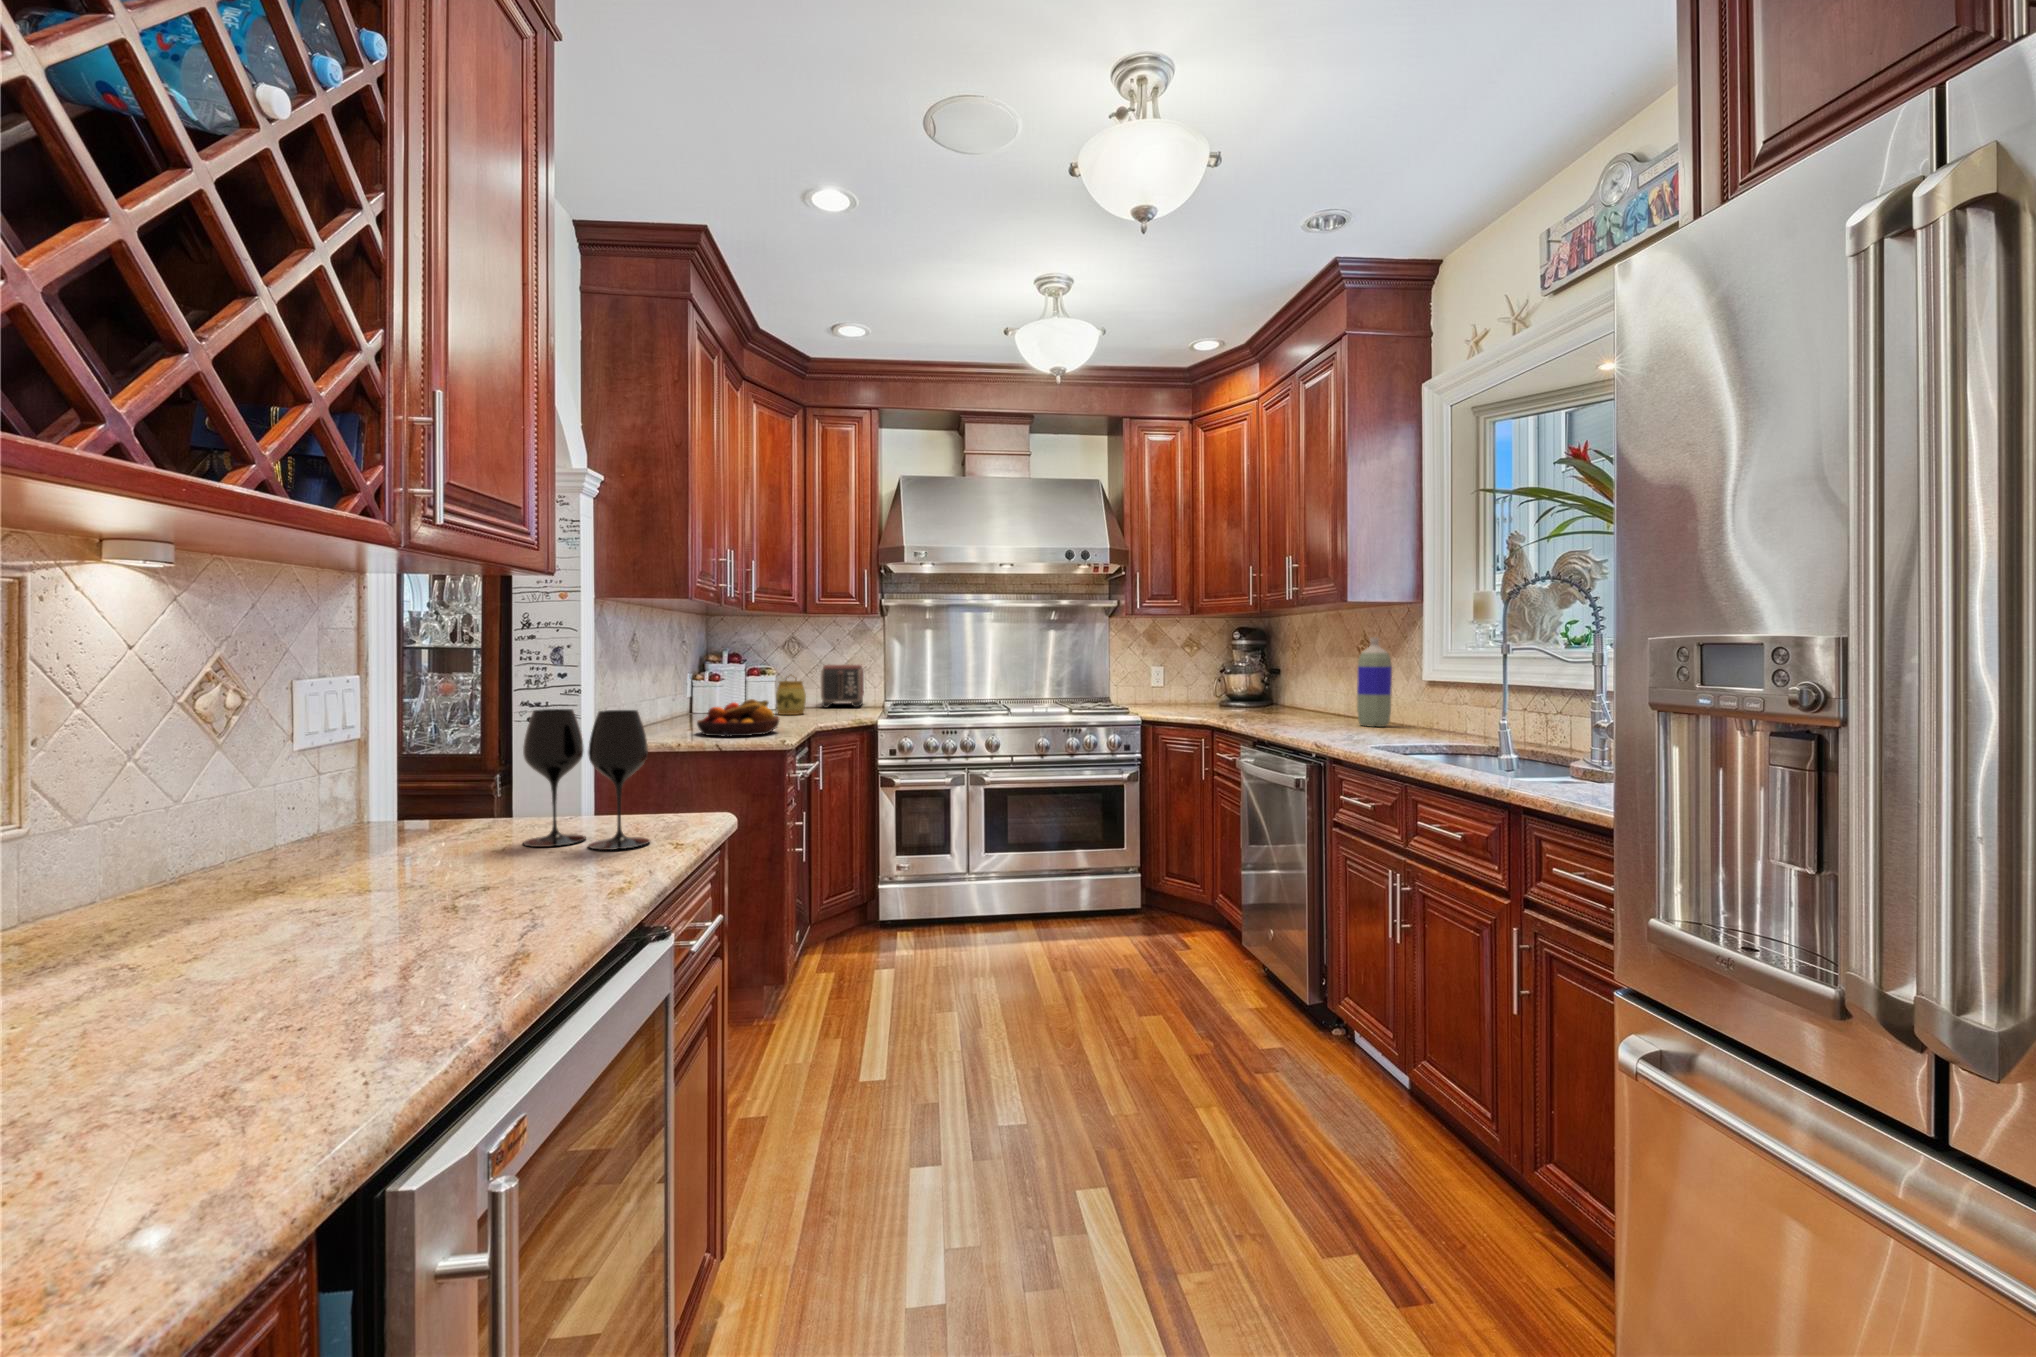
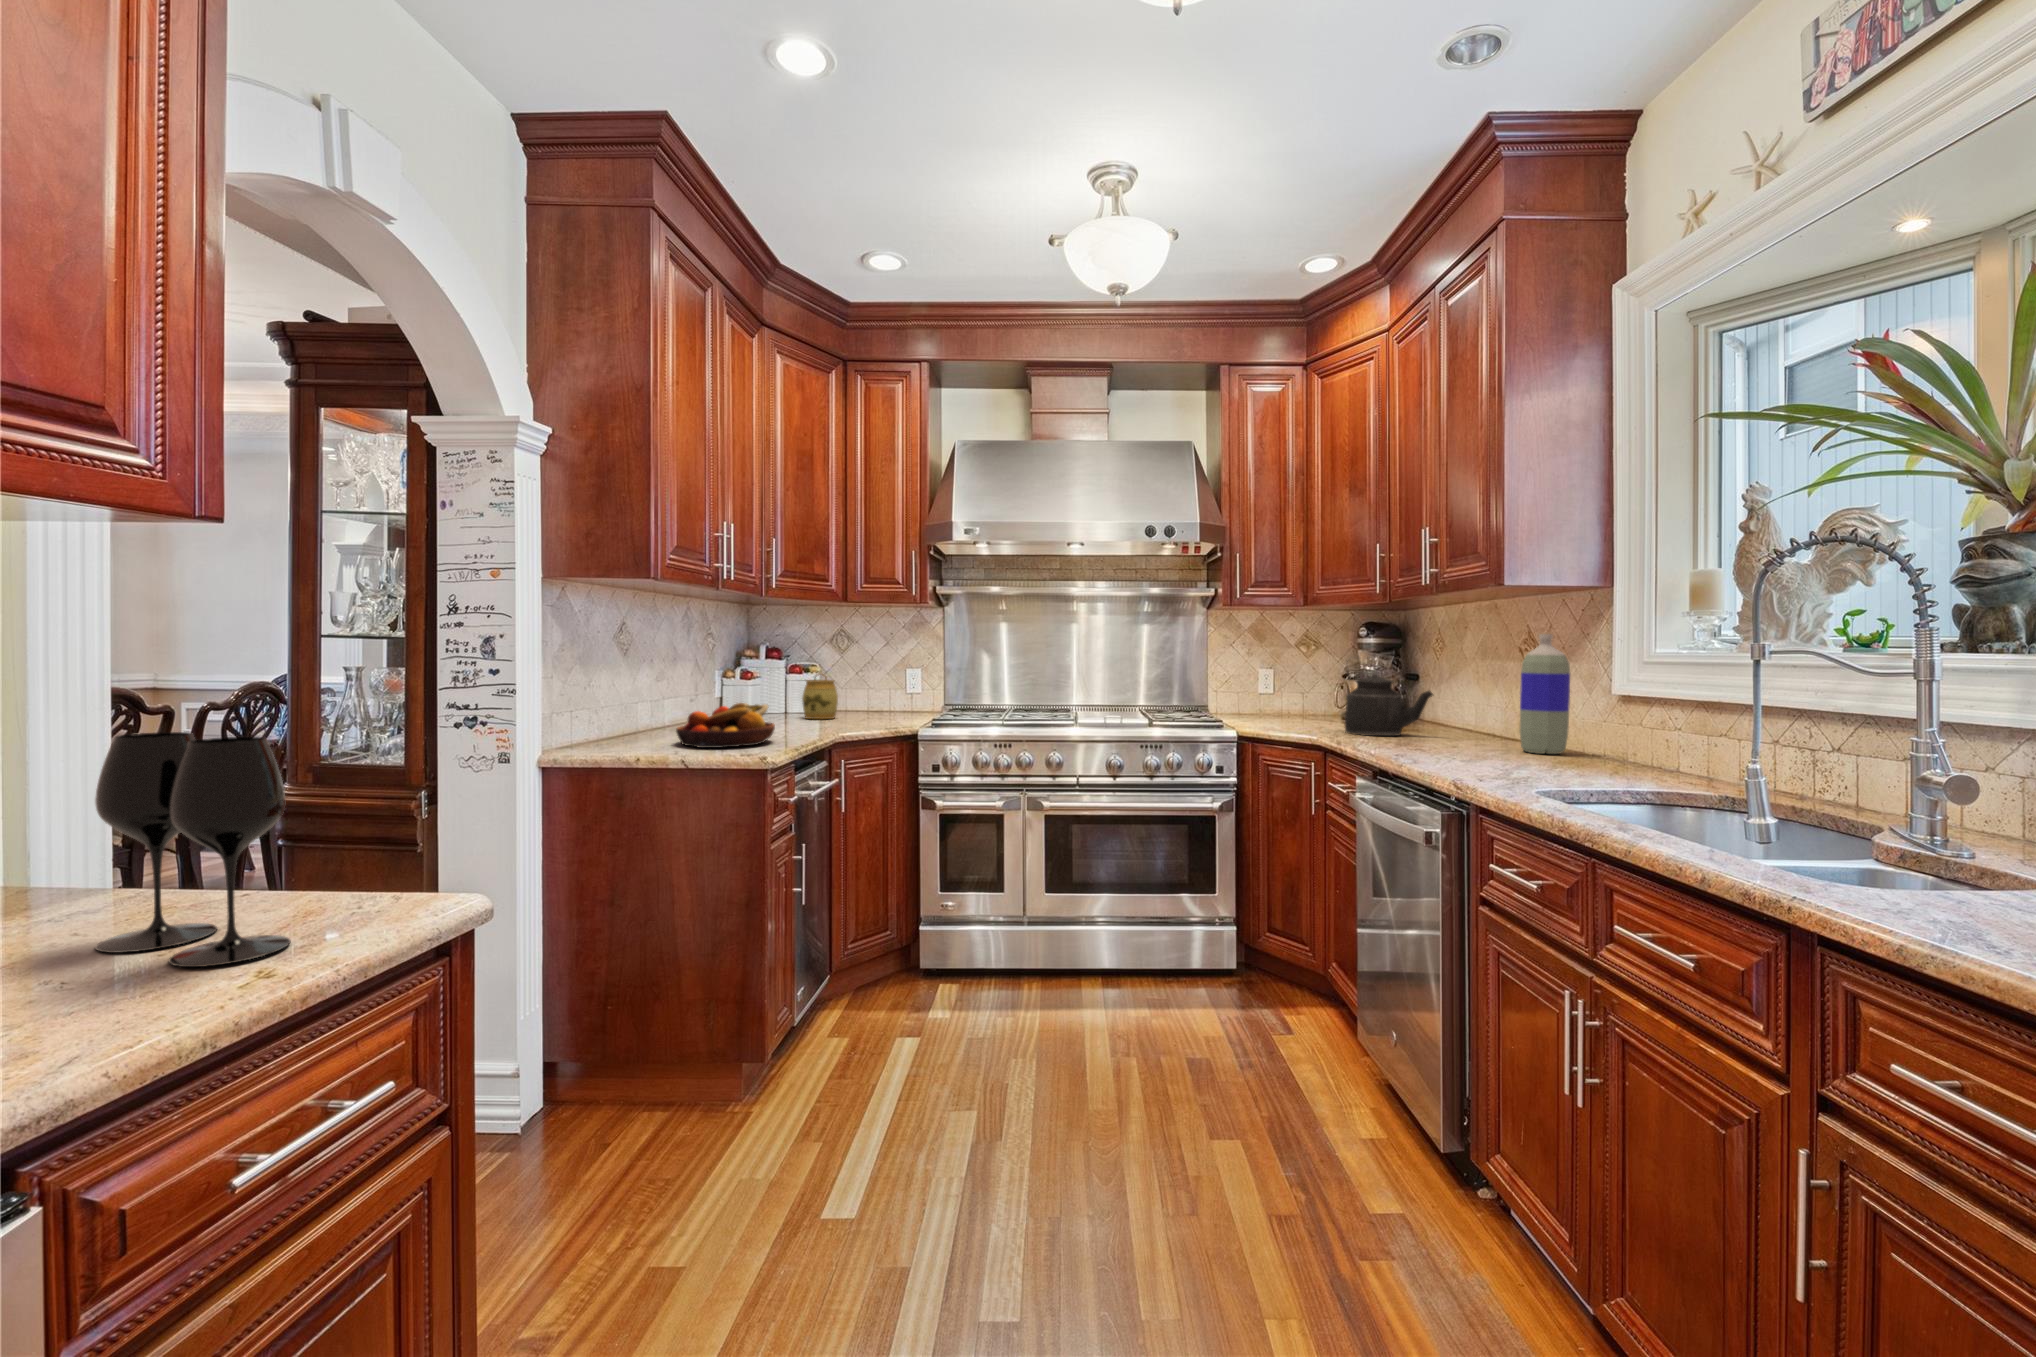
kettle: none [1228,656,1295,718] -> present [1345,661,1433,736]
toaster: present [821,665,864,708] -> none [863,661,918,711]

